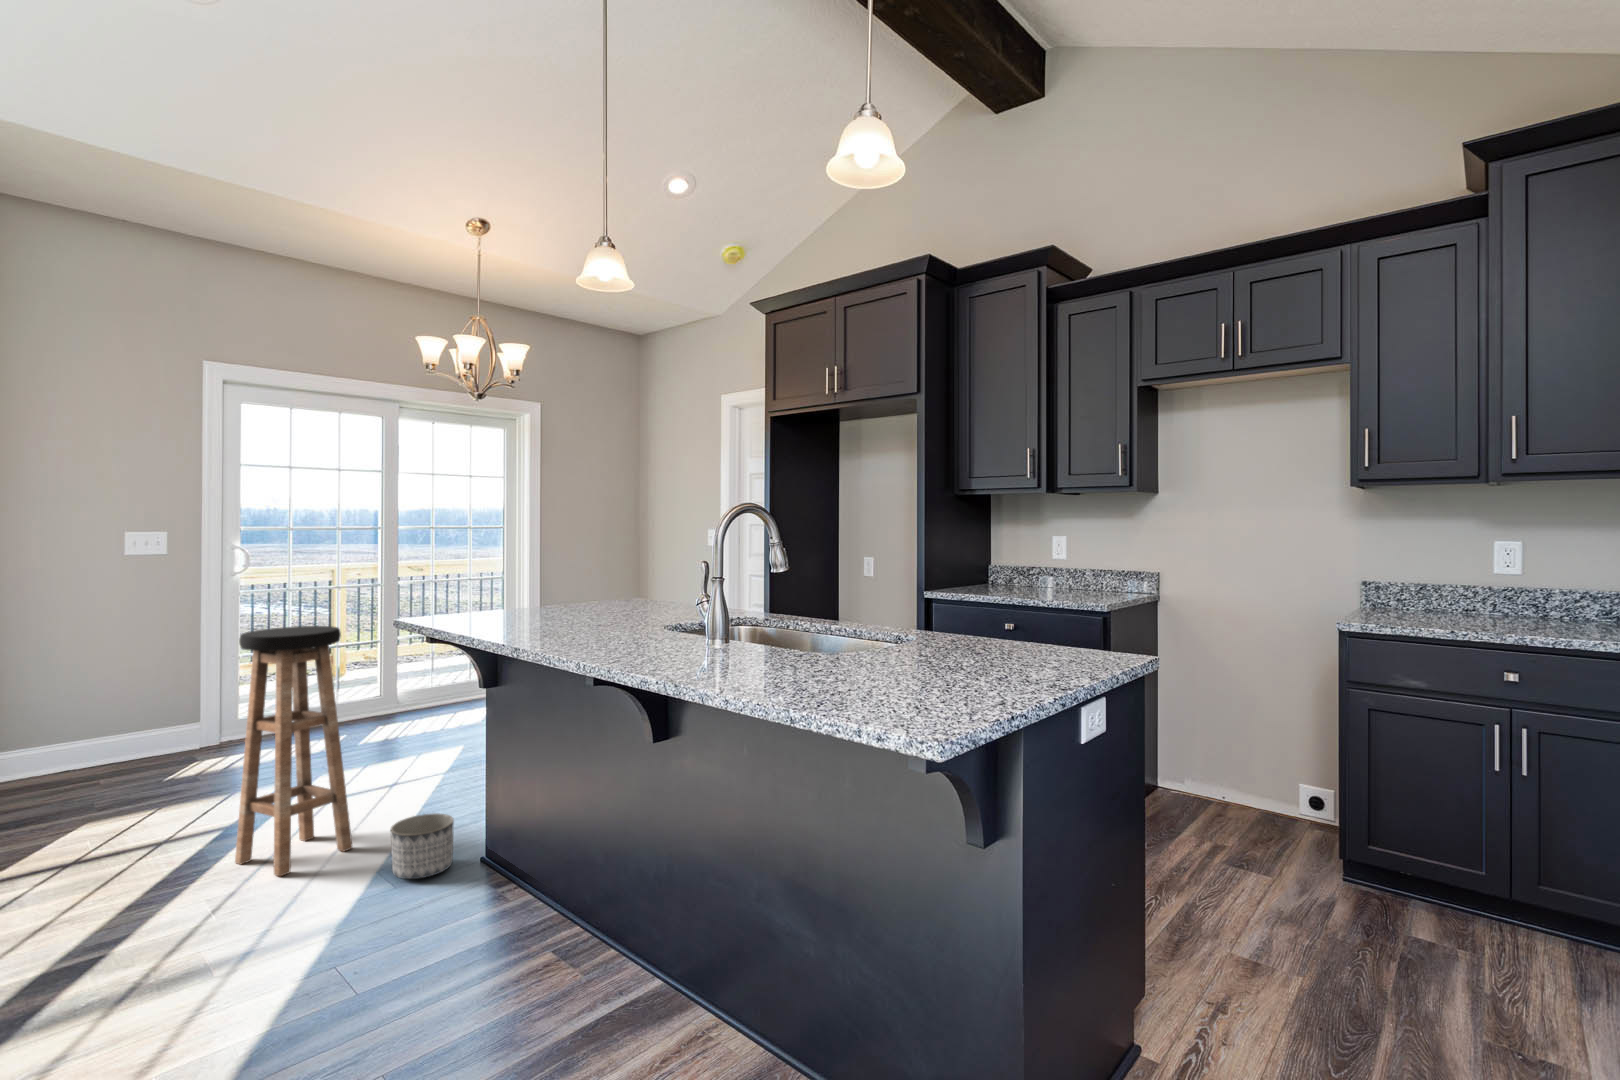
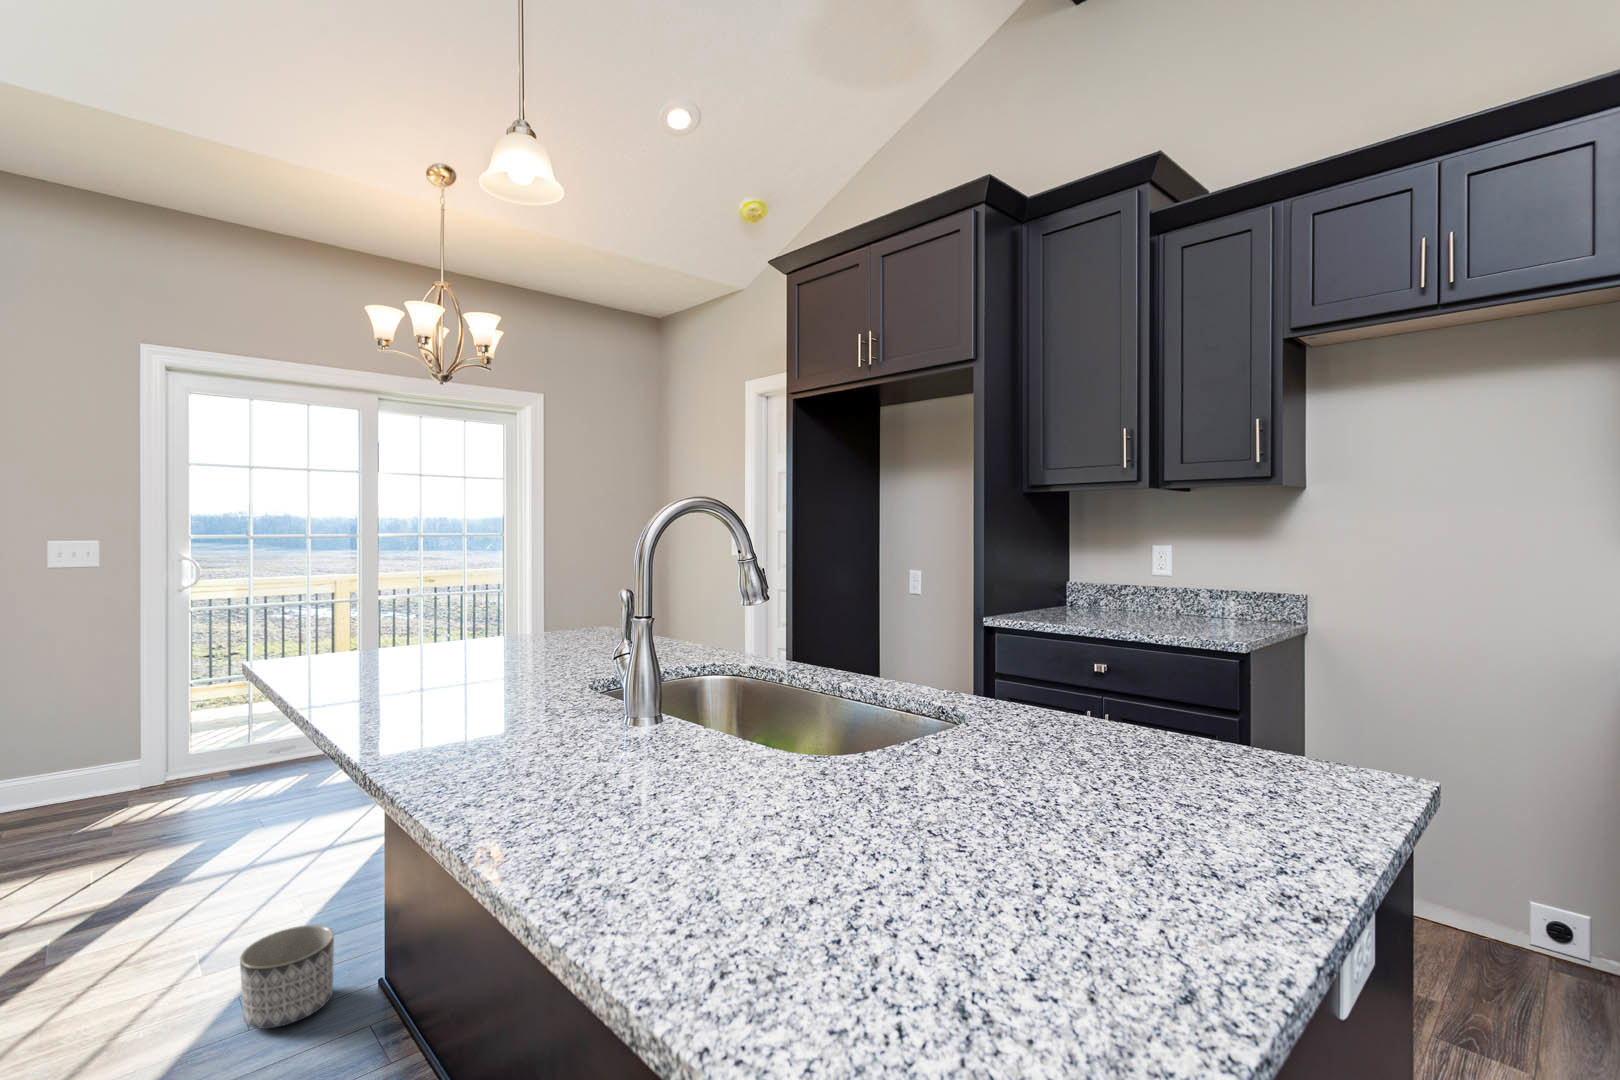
bar stool: present [235,626,352,876] -> none [58,667,222,1013]

